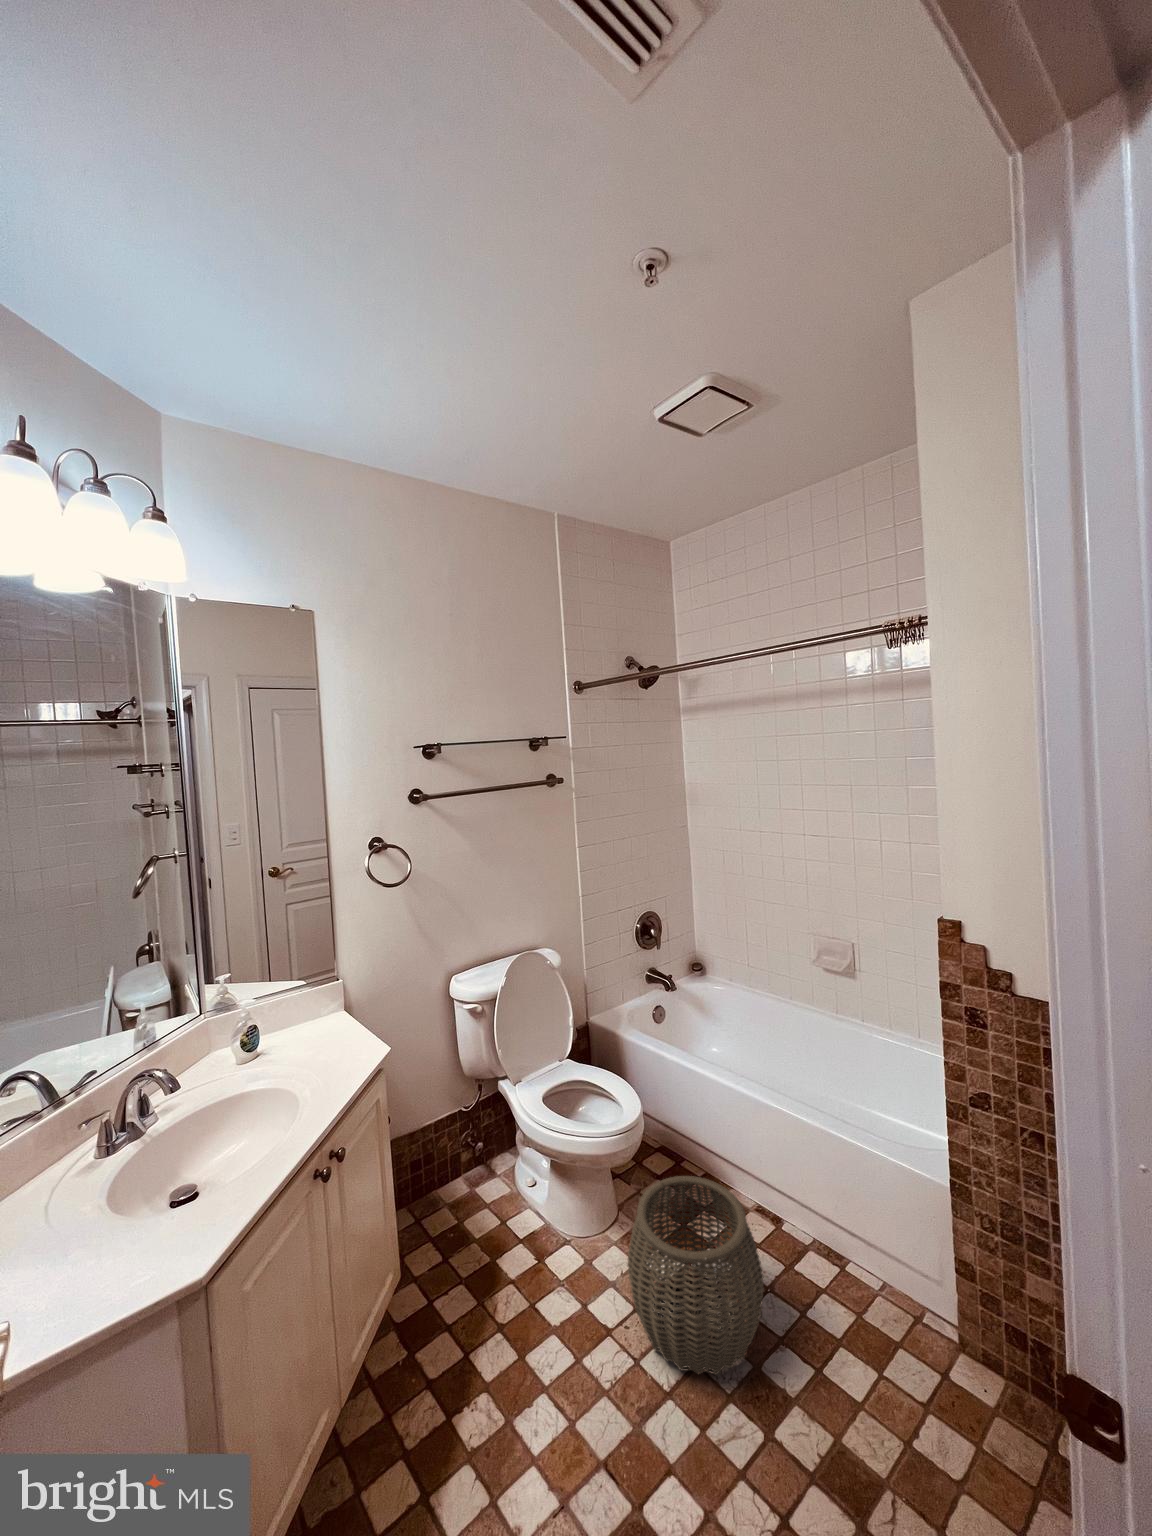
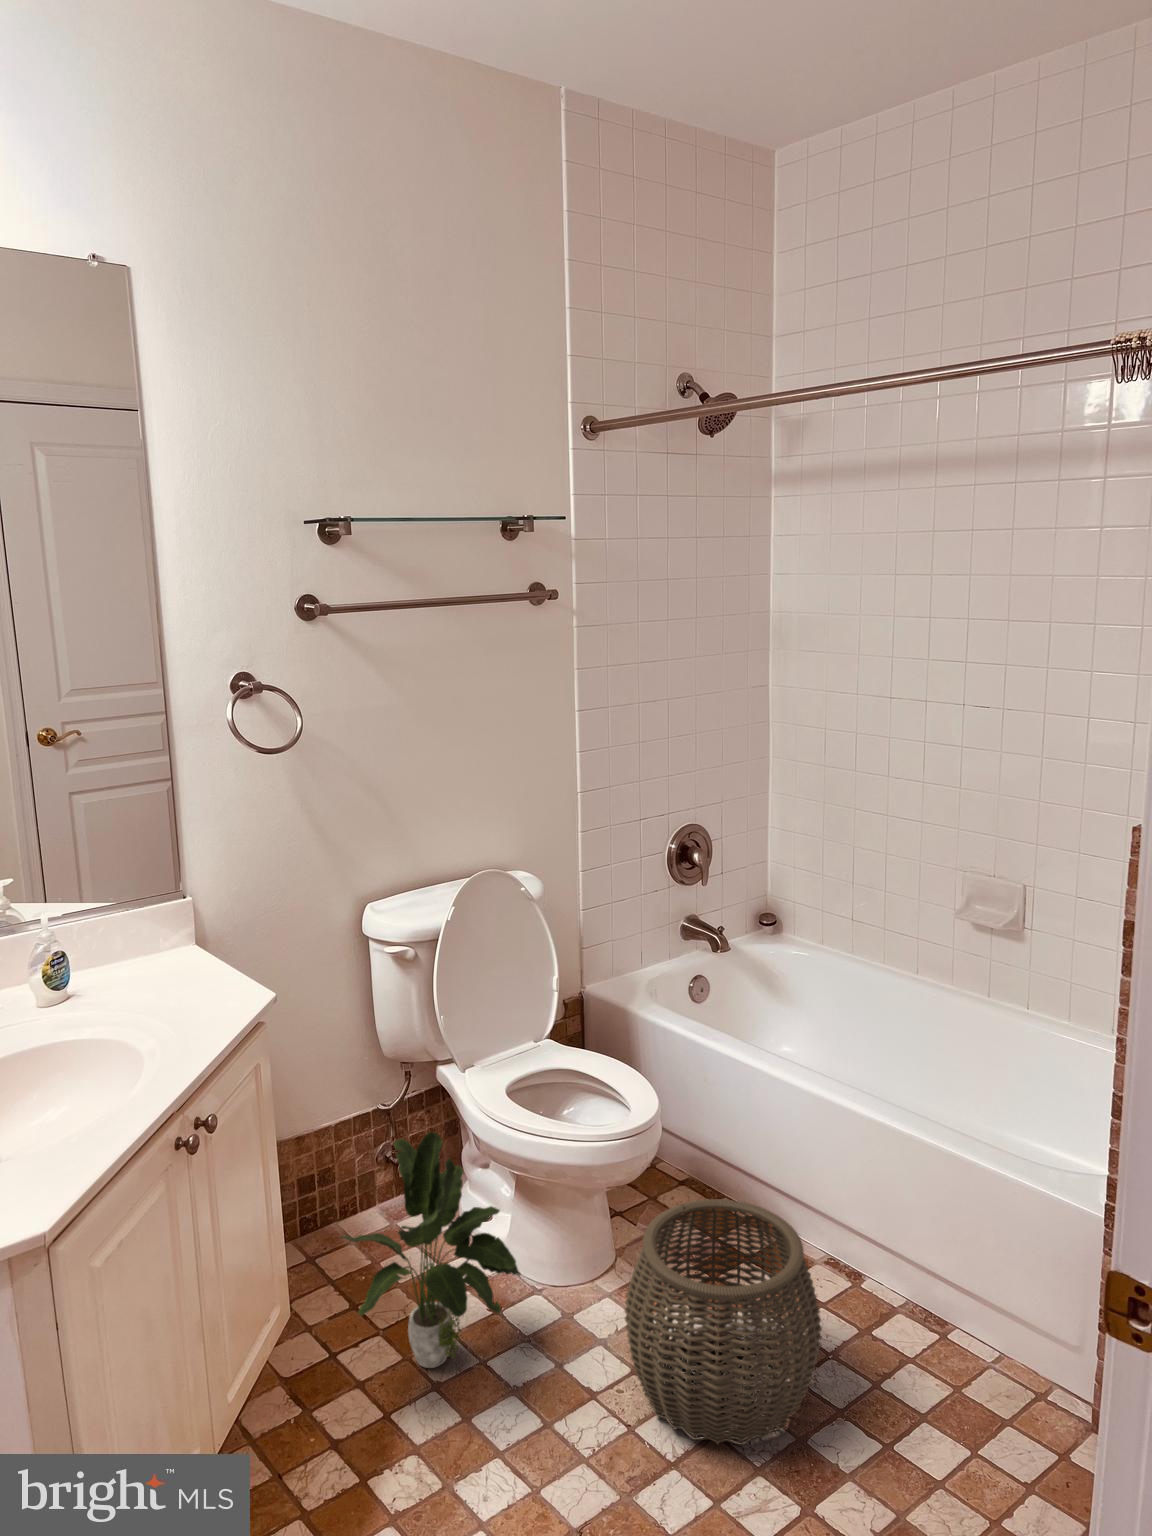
potted plant: none [433,1136,557,1312] -> present [342,1132,521,1368]

